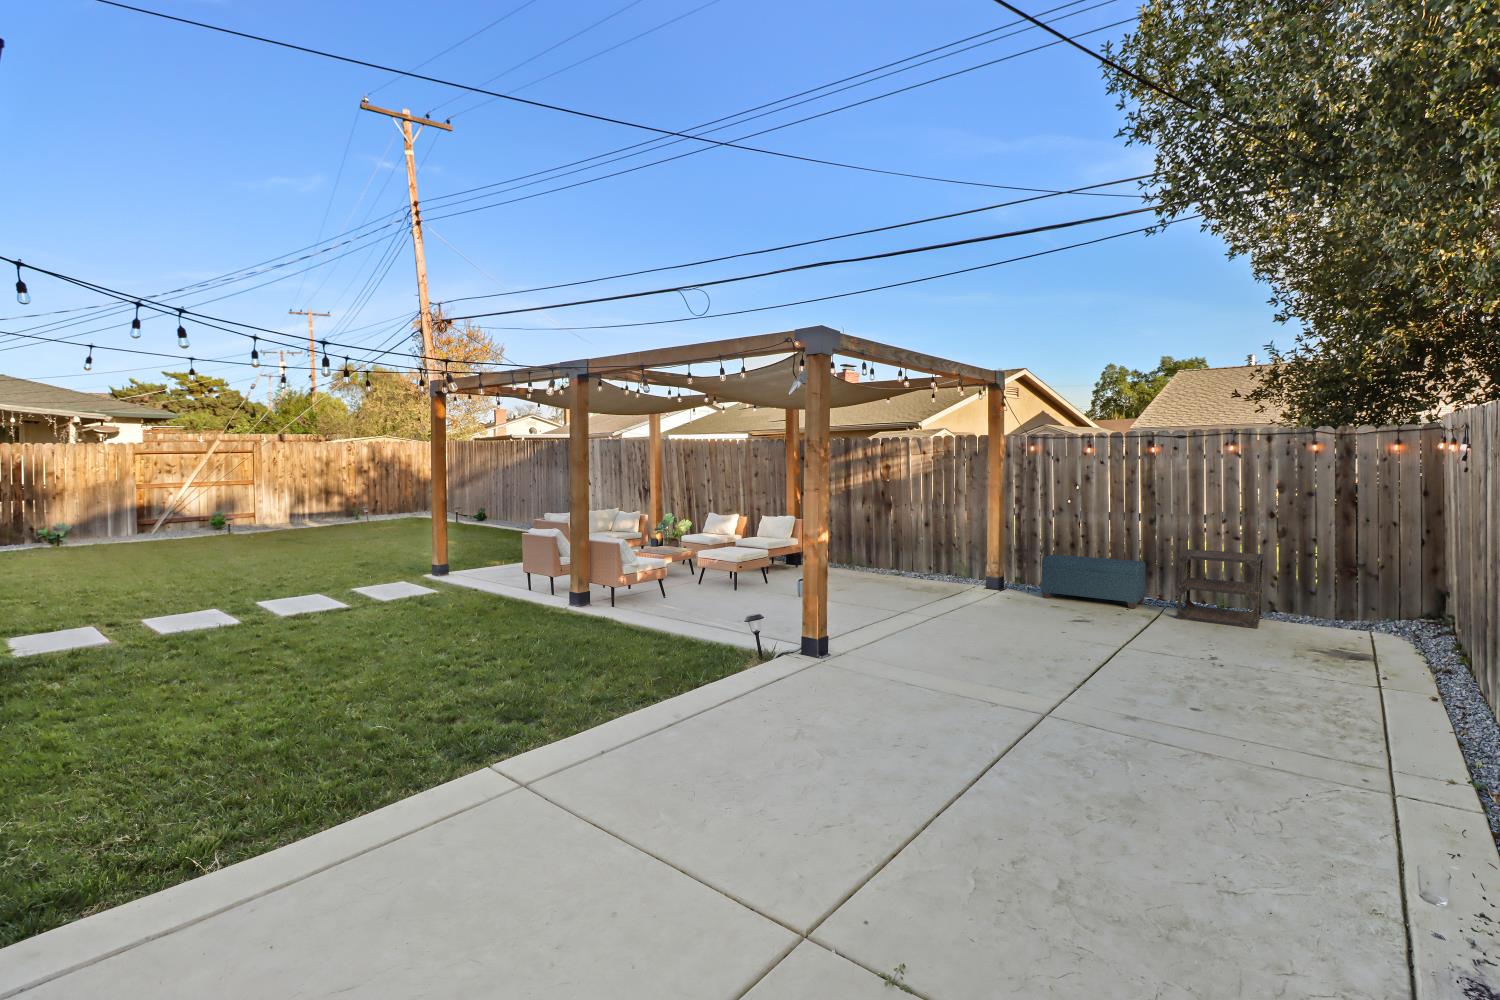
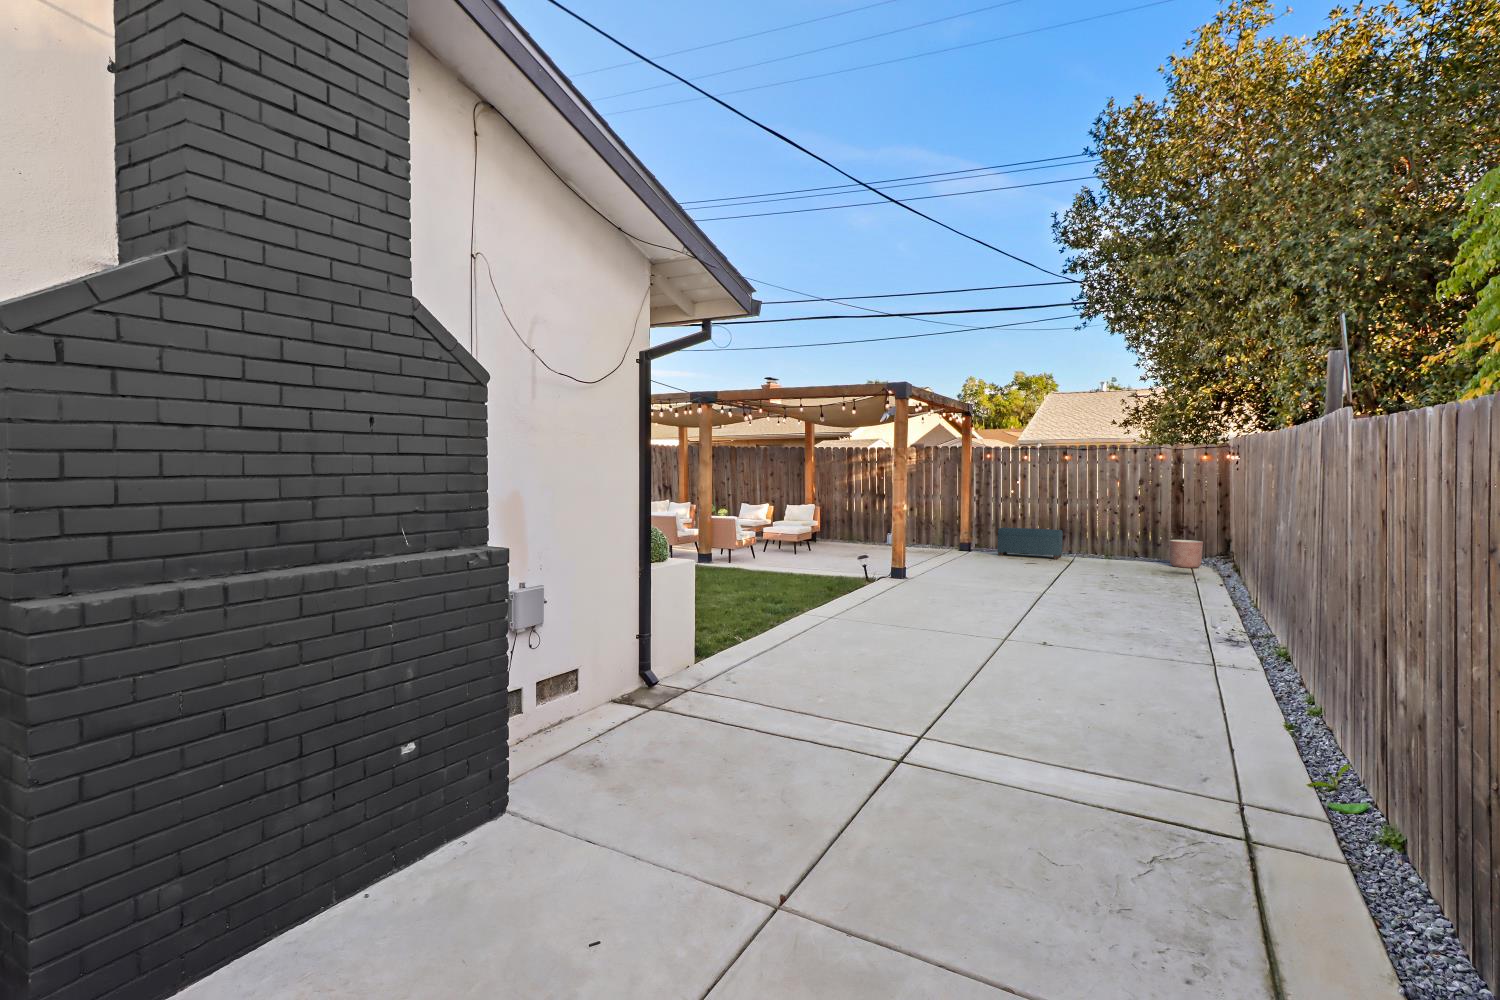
side table: present [1177,549,1264,628] -> none [1084,521,1133,566]
planter: none [1329,585,1394,636] -> present [1169,540,1203,568]

